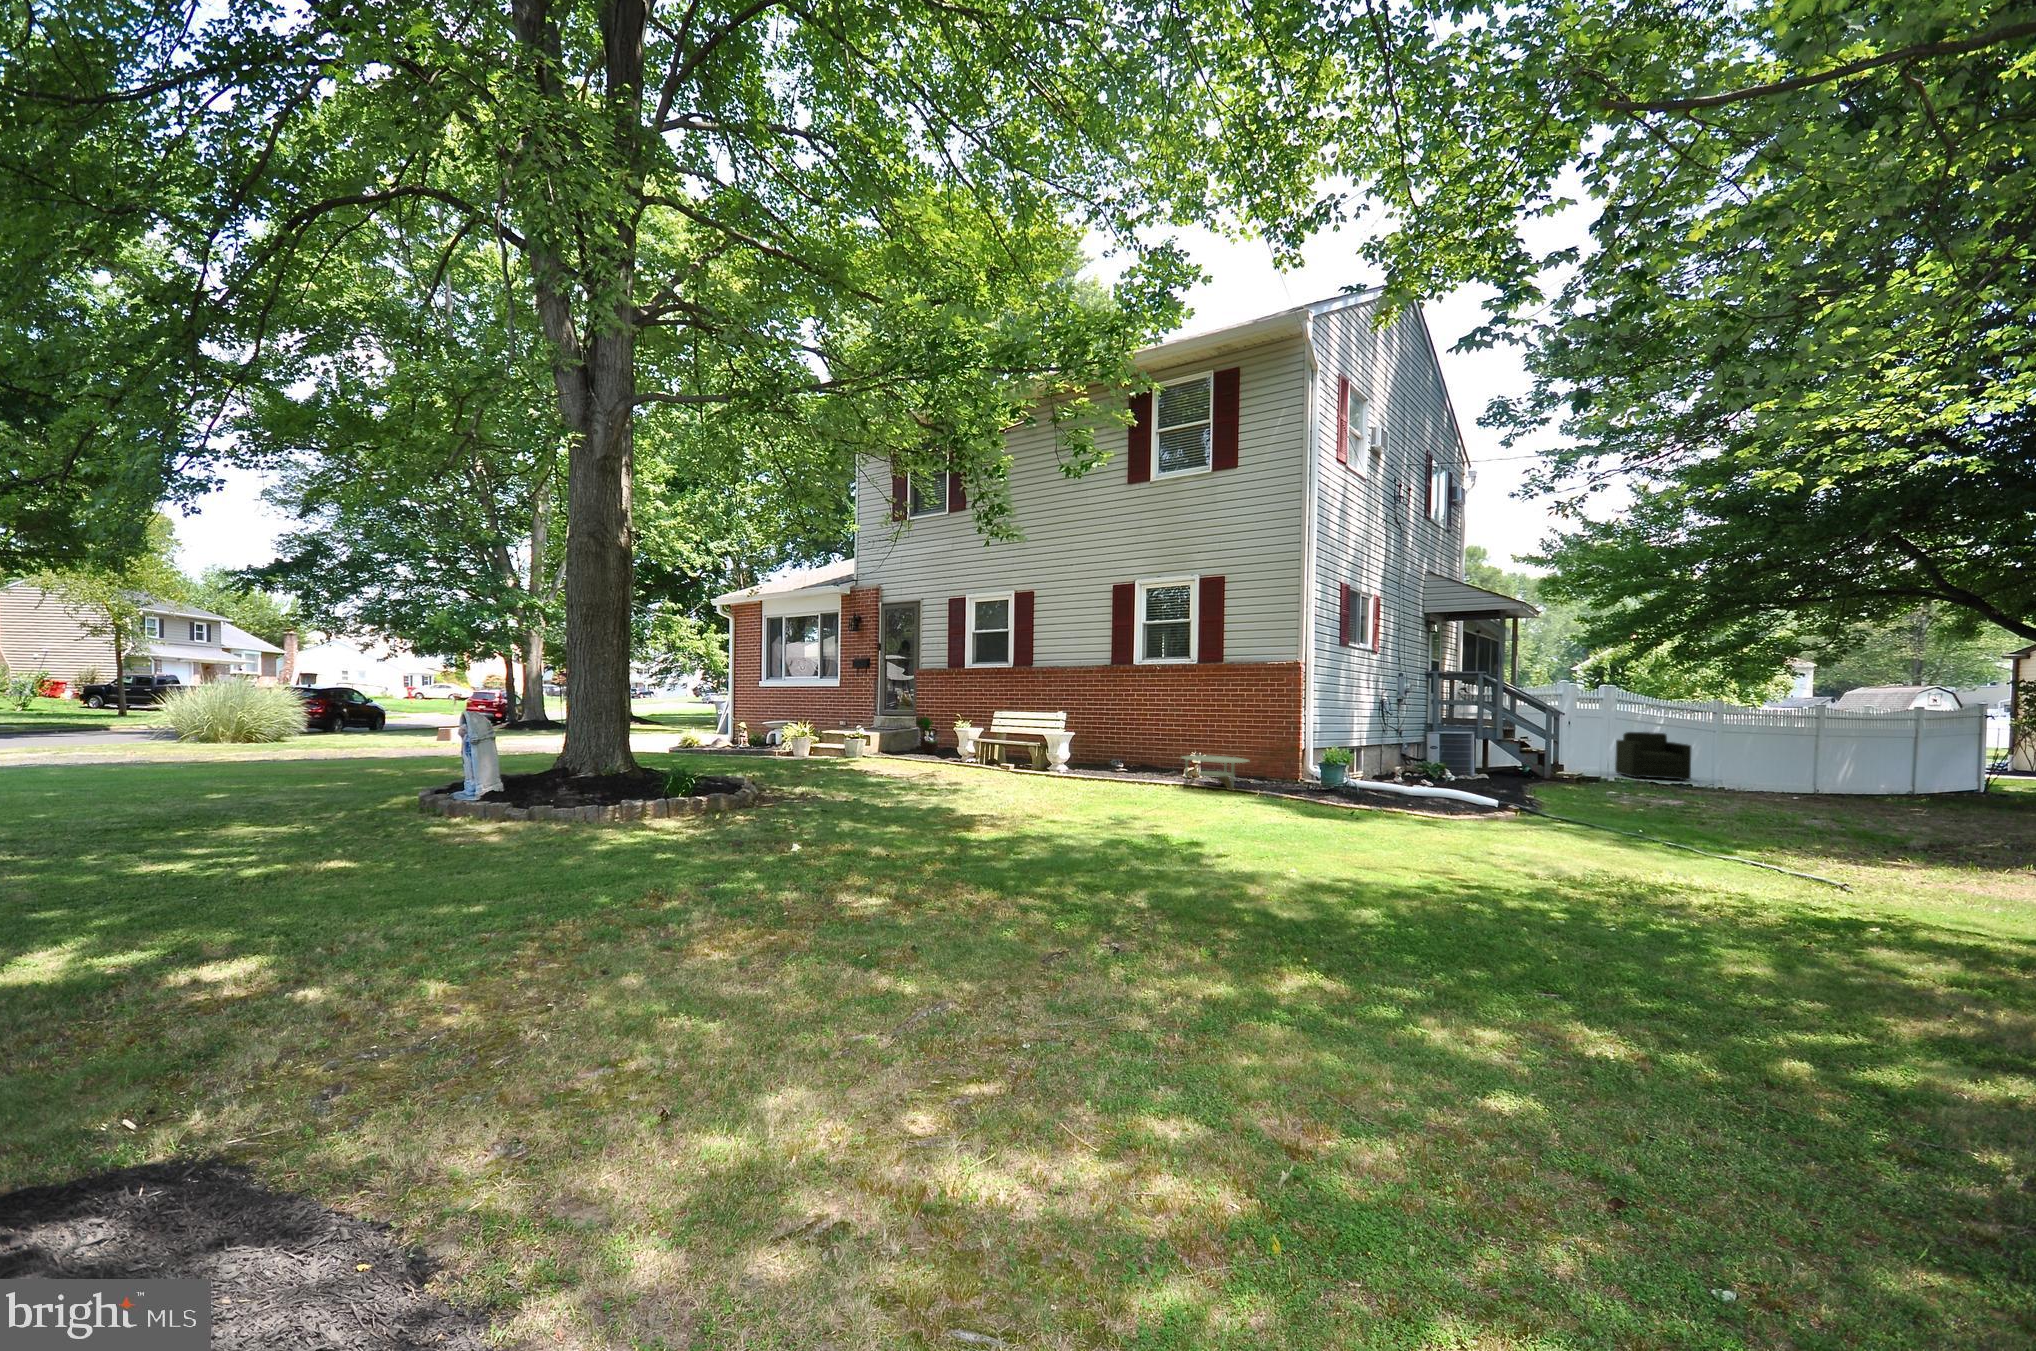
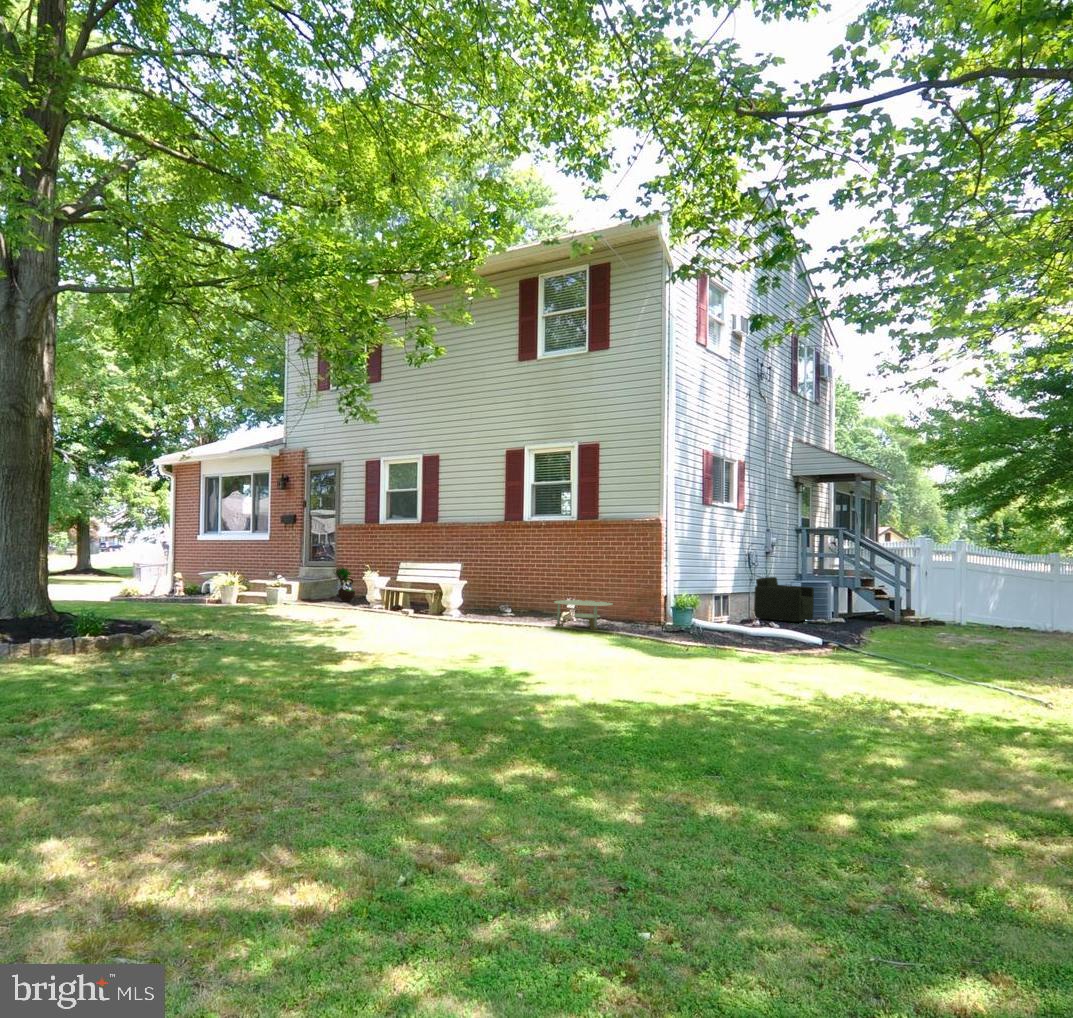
armchair: present [1615,732,1691,781] -> present [754,577,814,622]

